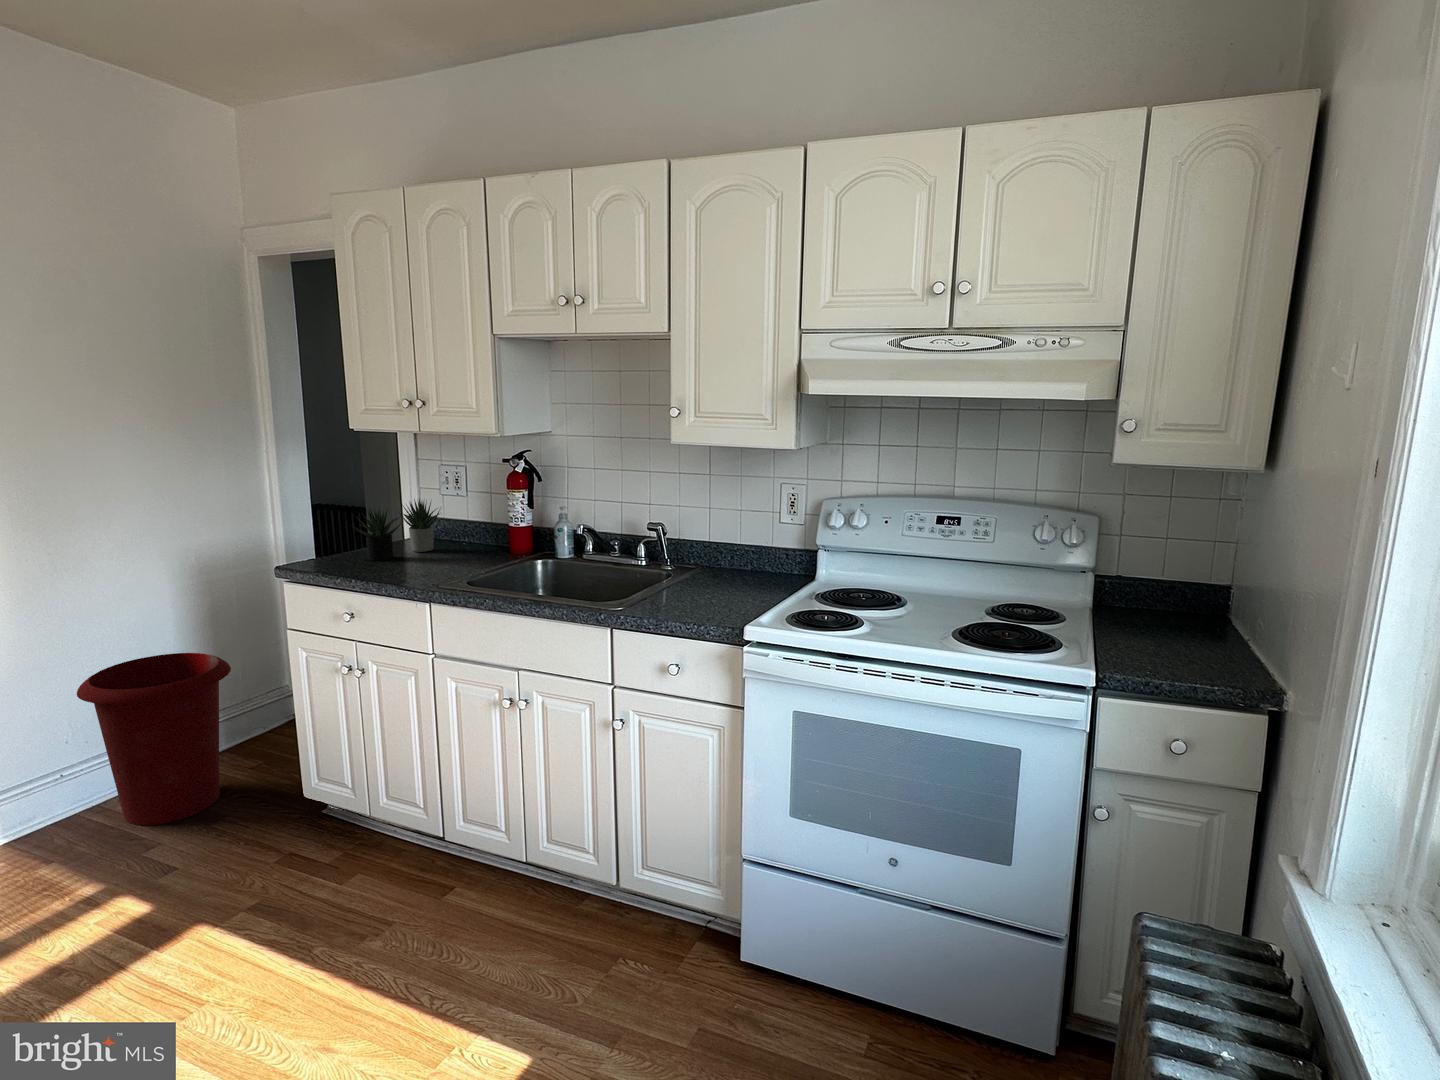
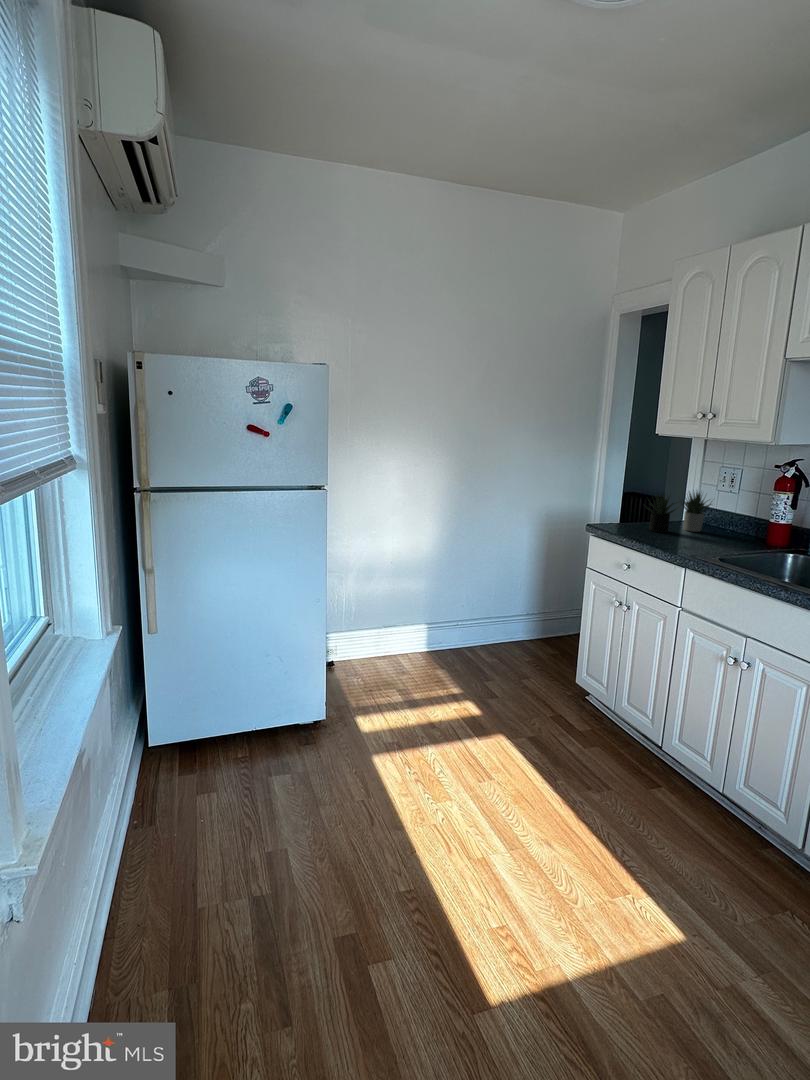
waste bin: present [77,653,231,826] -> none [470,568,550,672]

